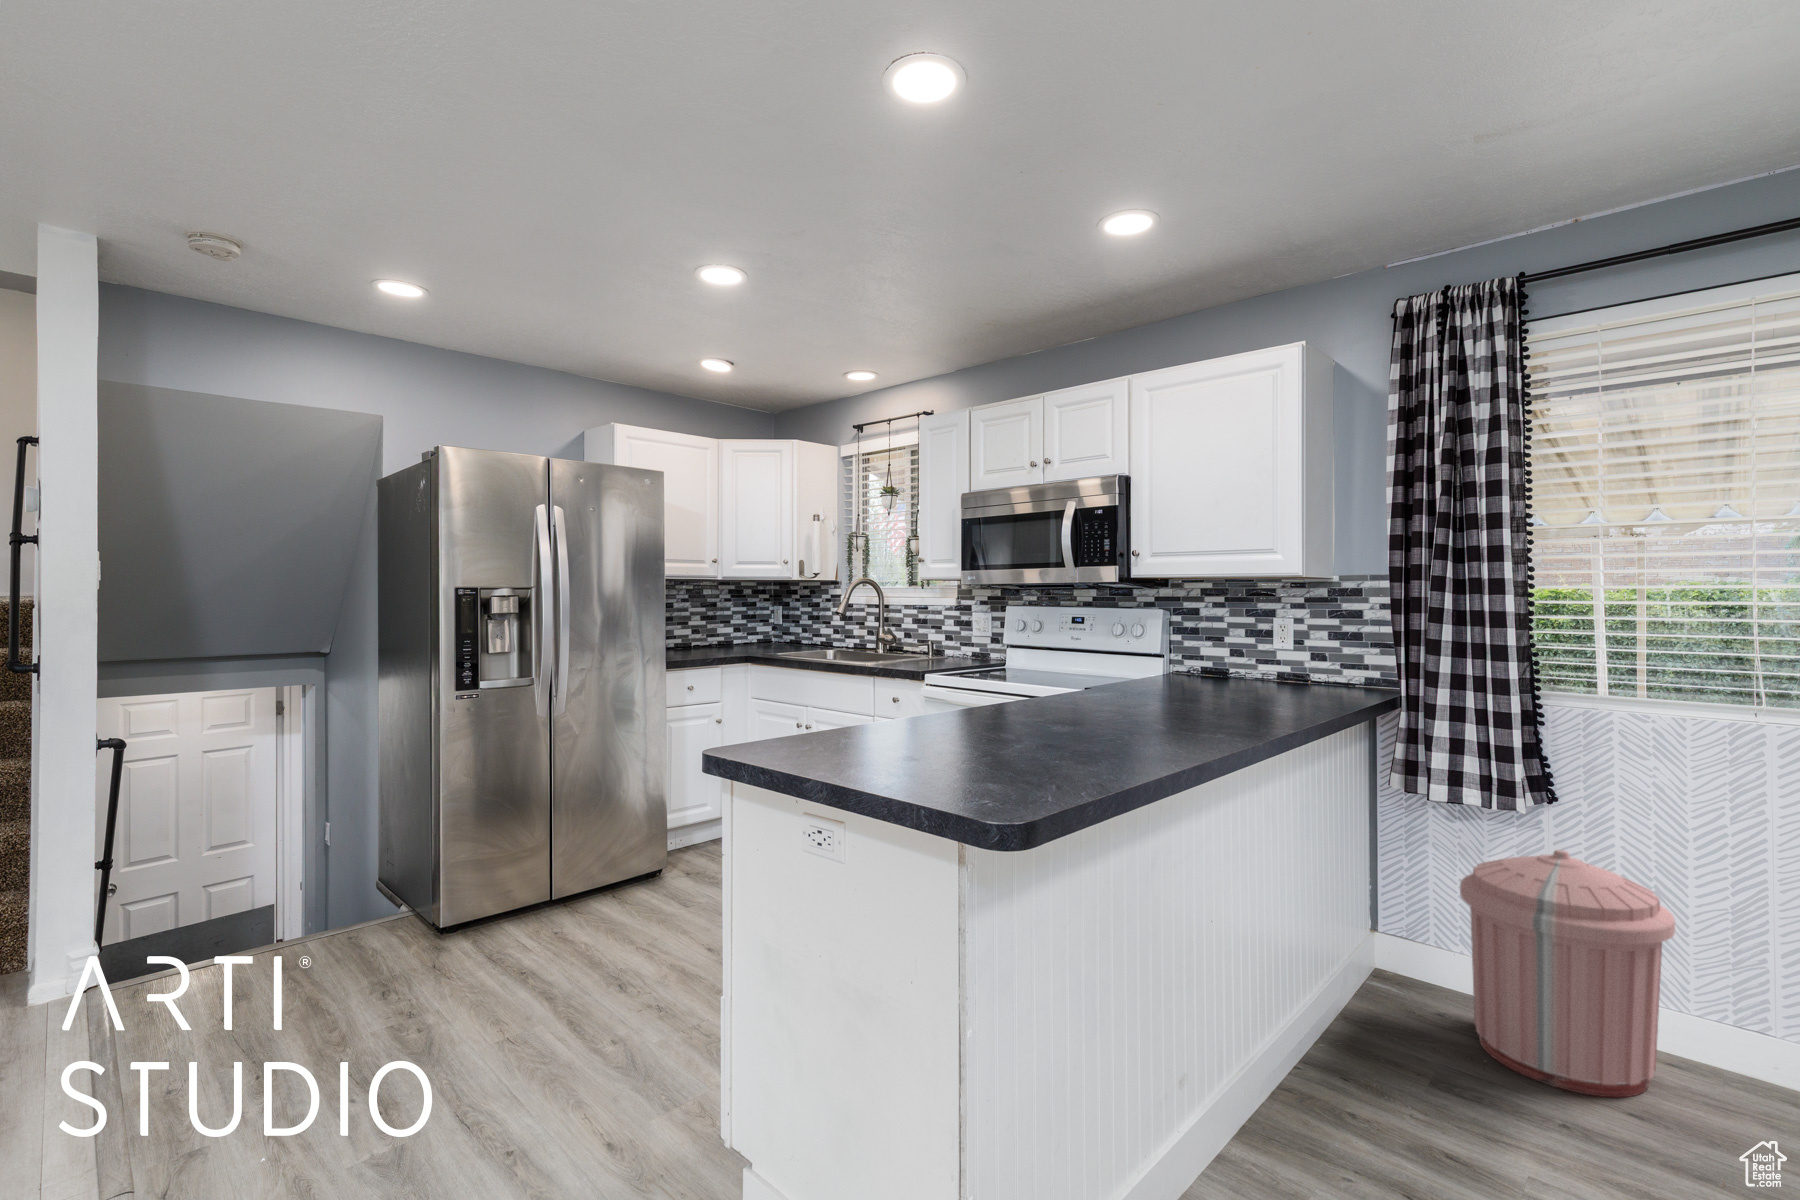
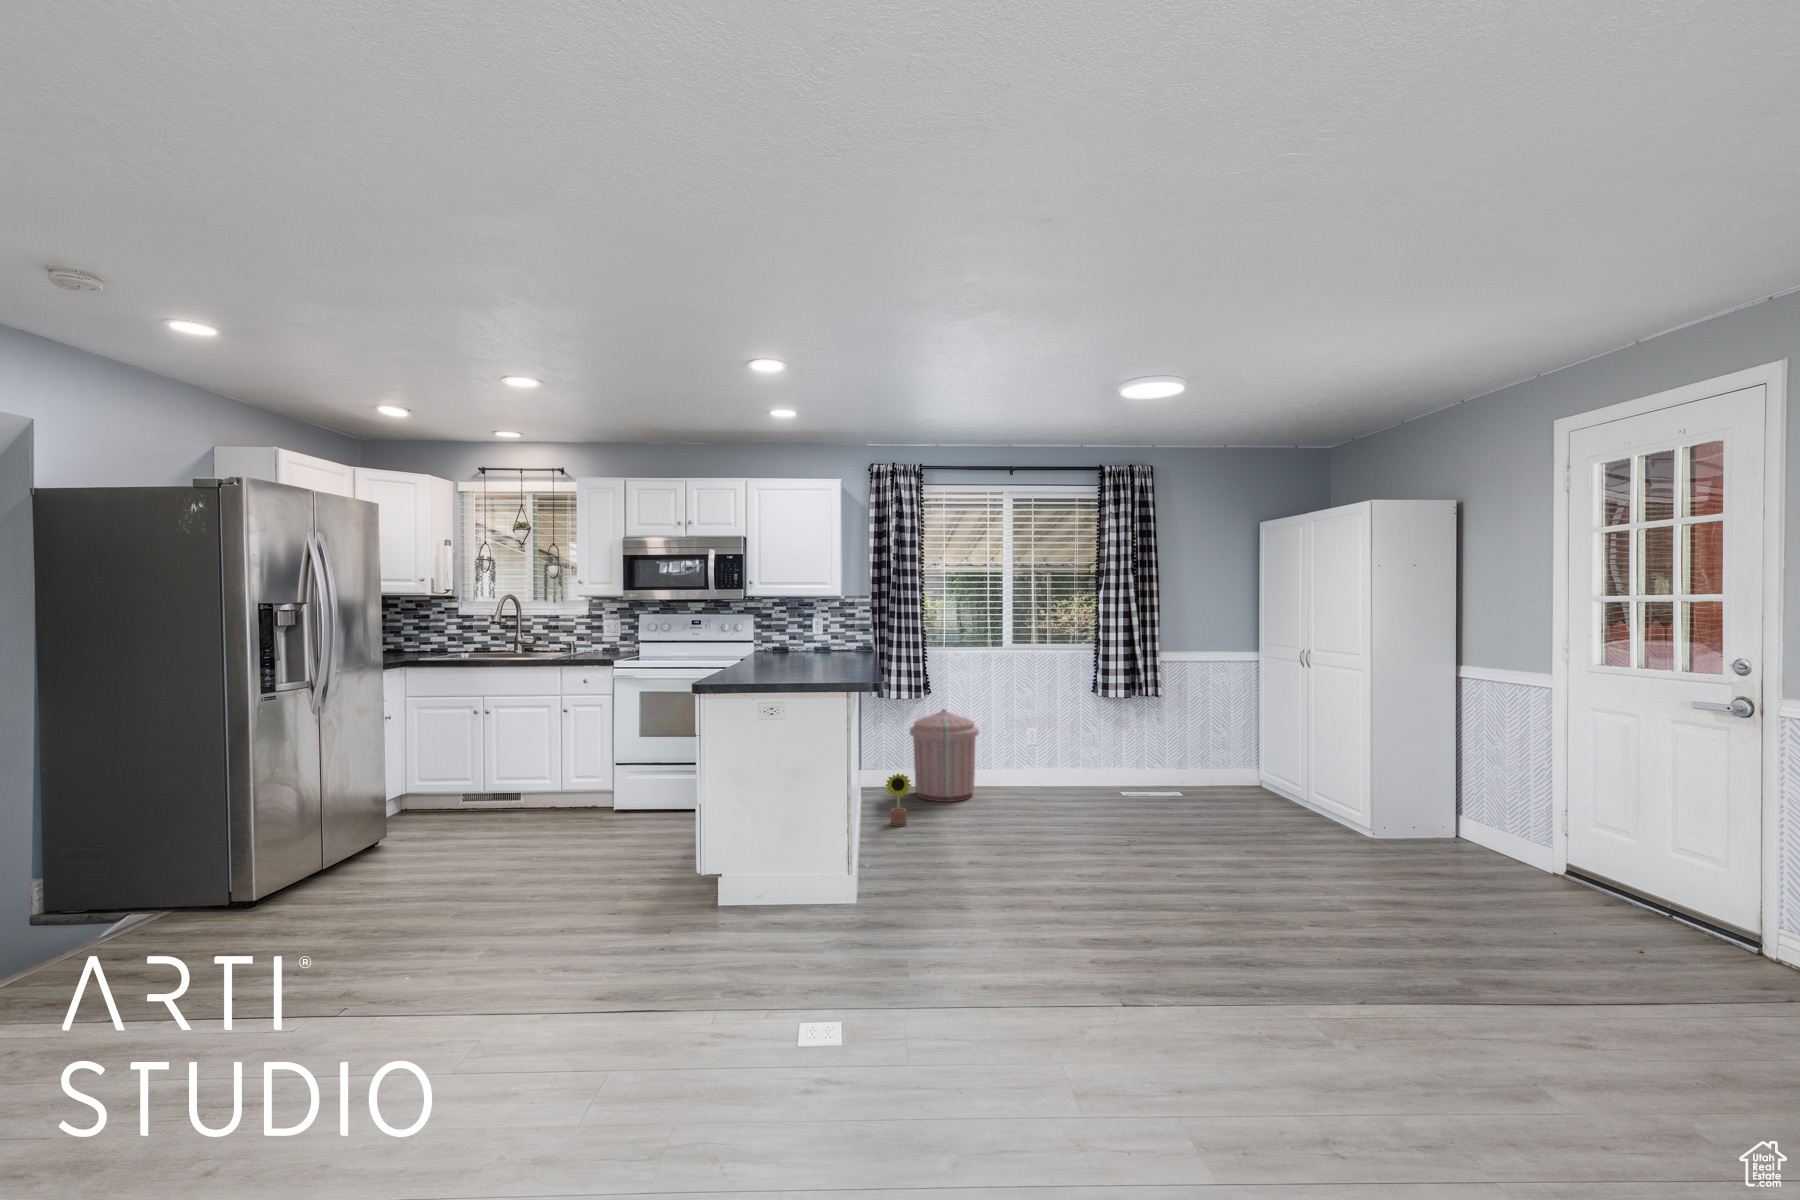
decorative plant: none [1297,997,1366,1125] -> present [885,774,911,826]

